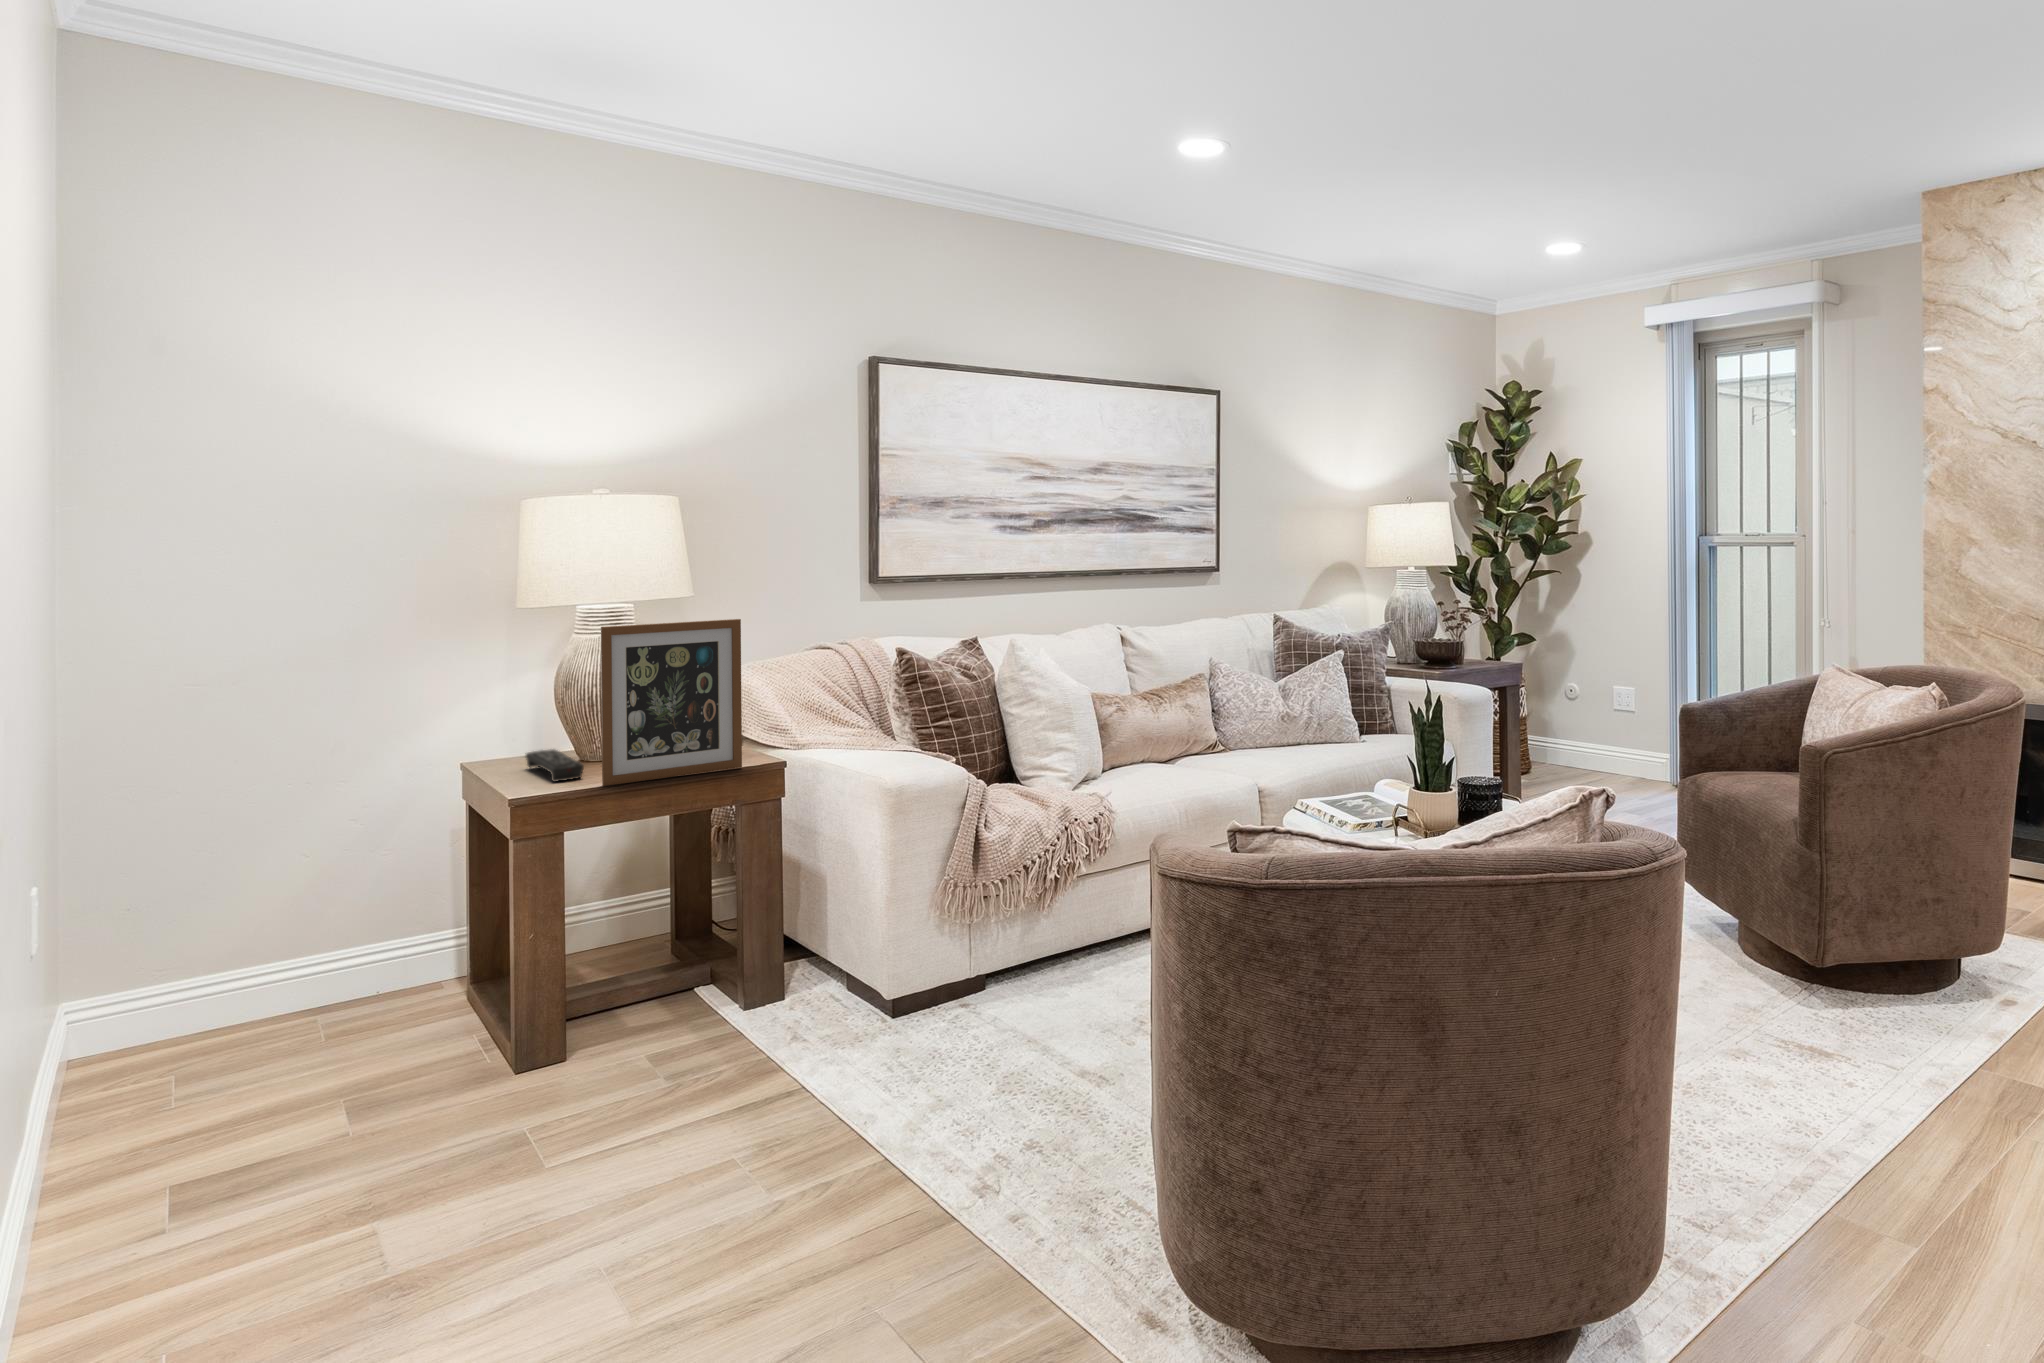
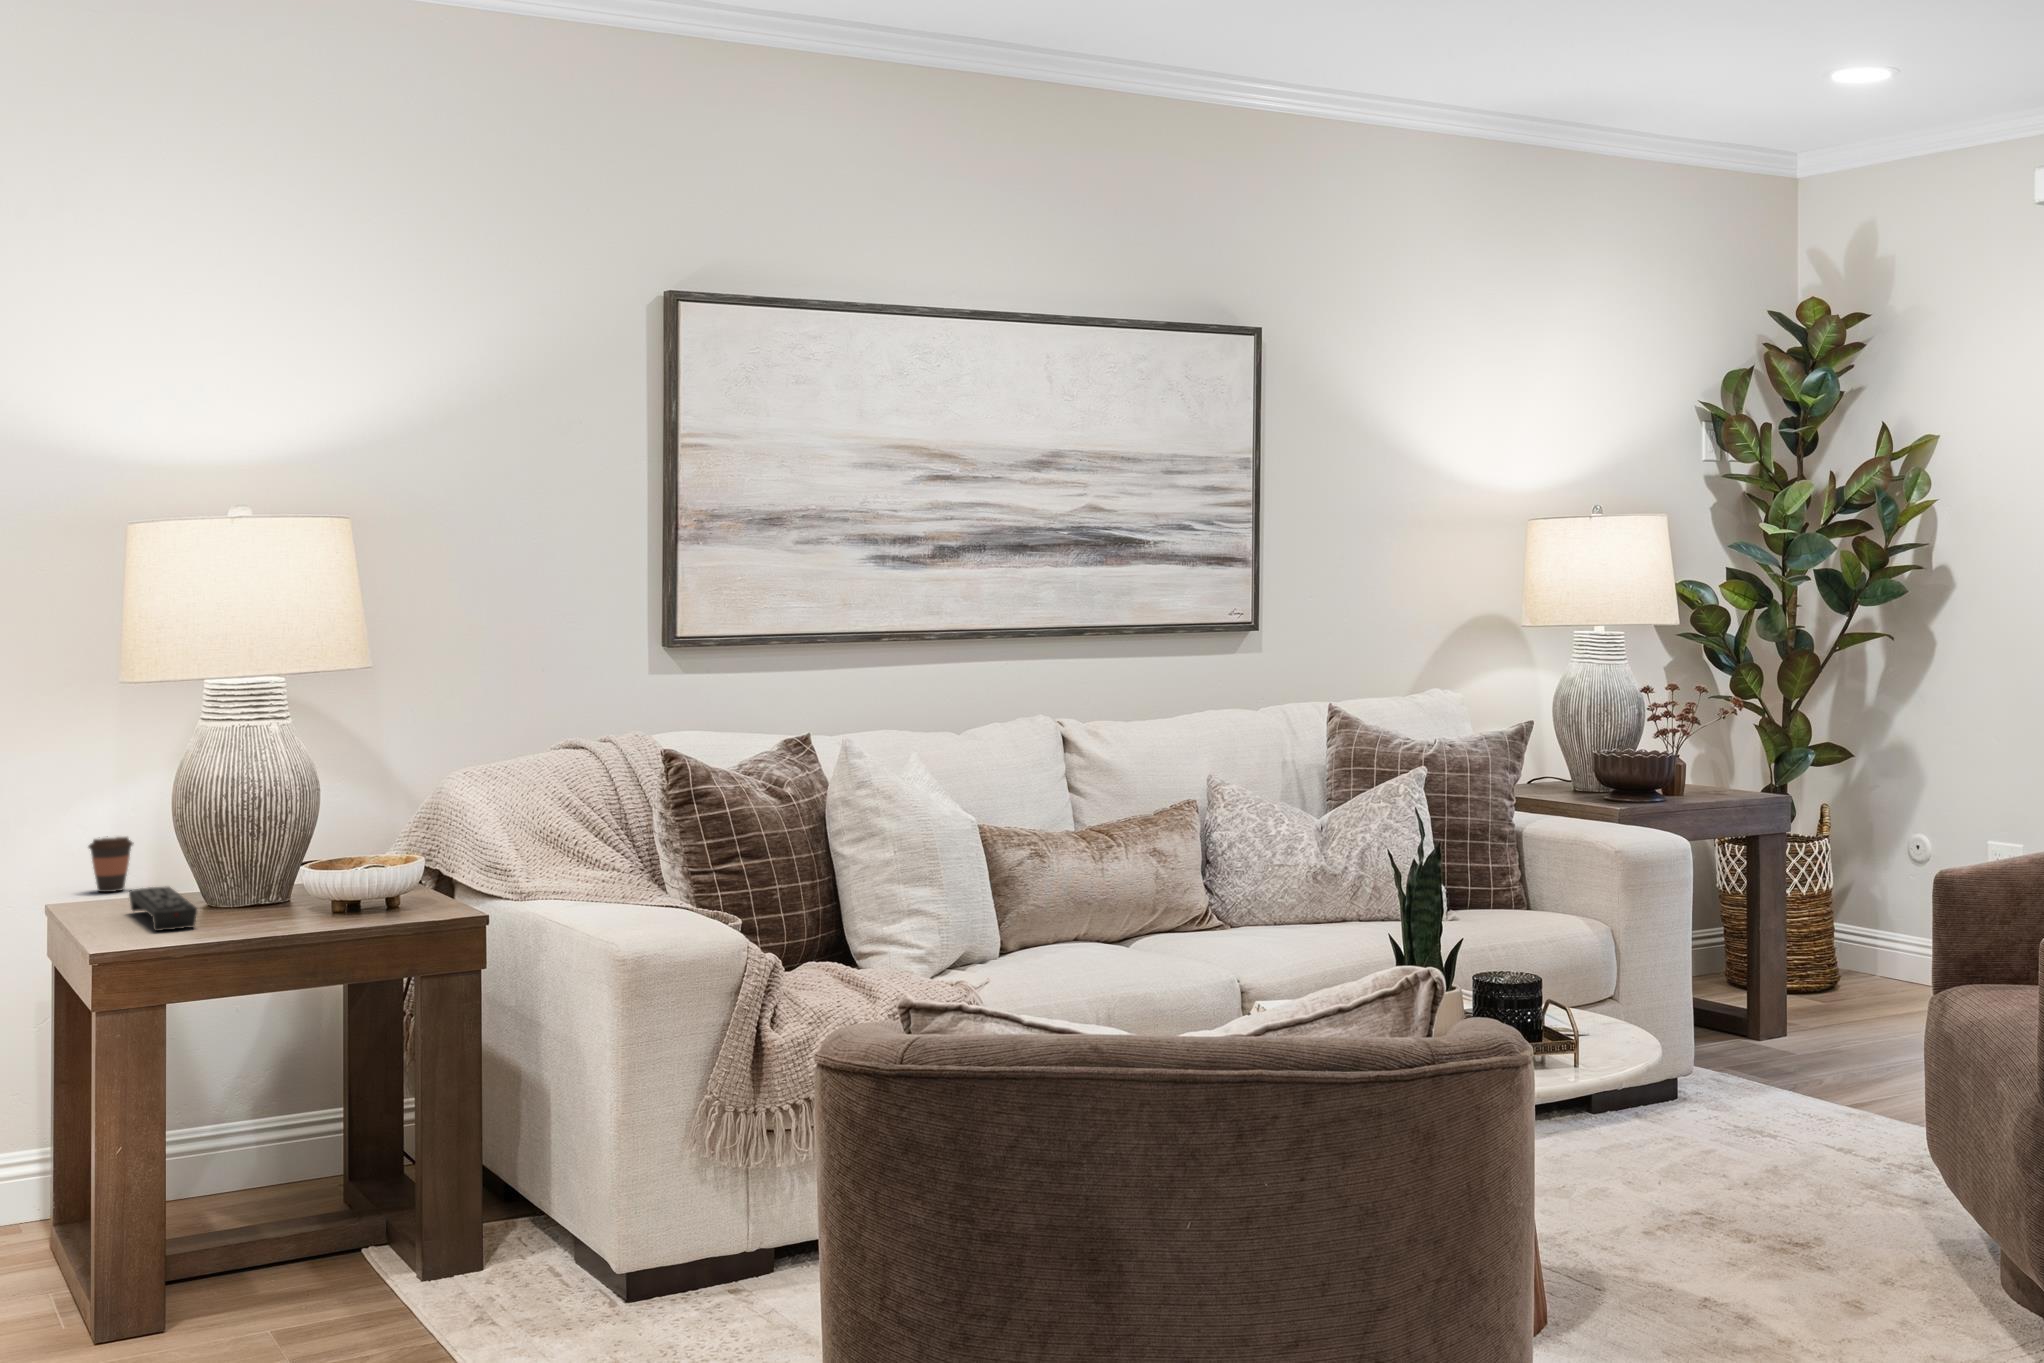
picture frame: present [601,619,742,786] -> none [215,701,417,939]
coffee cup: none [486,715,519,754] -> present [88,836,134,892]

